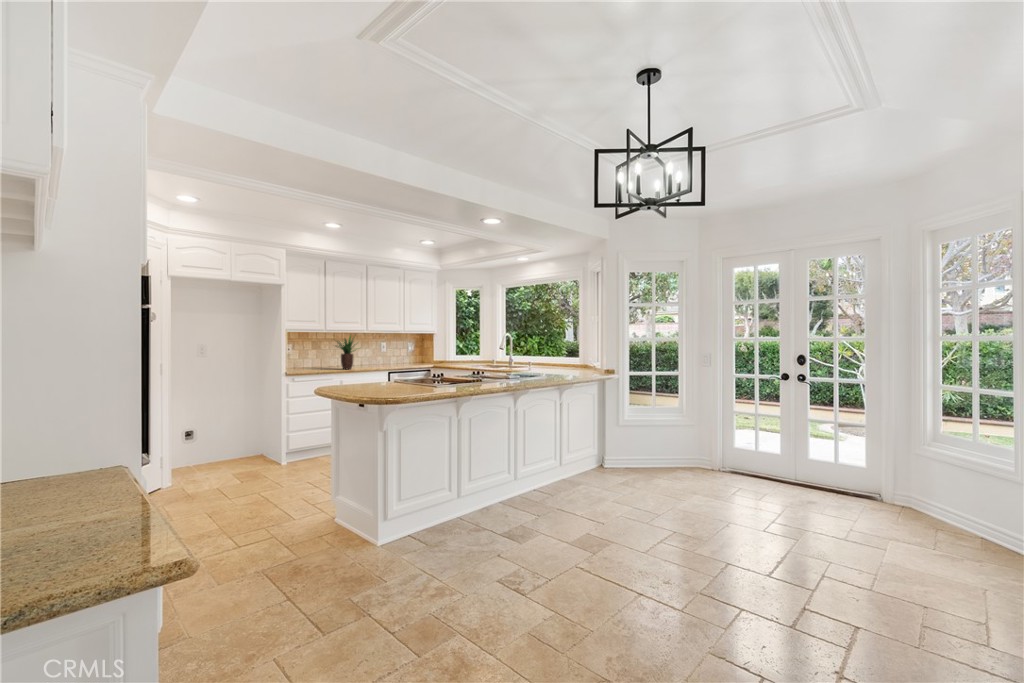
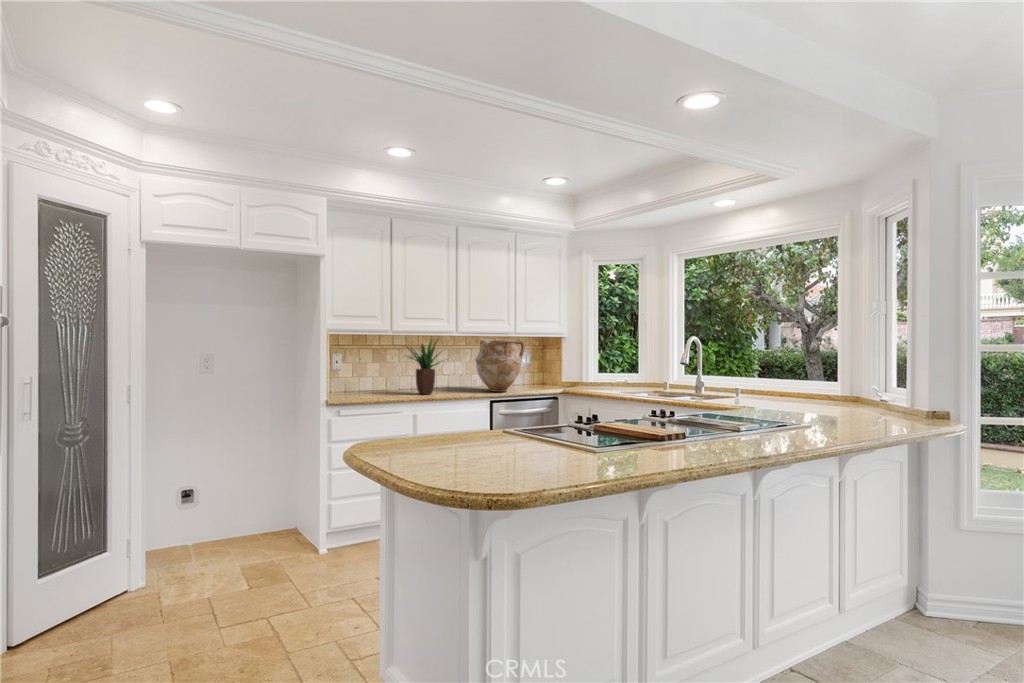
vase: none [379,335,410,367] -> present [475,339,524,392]

